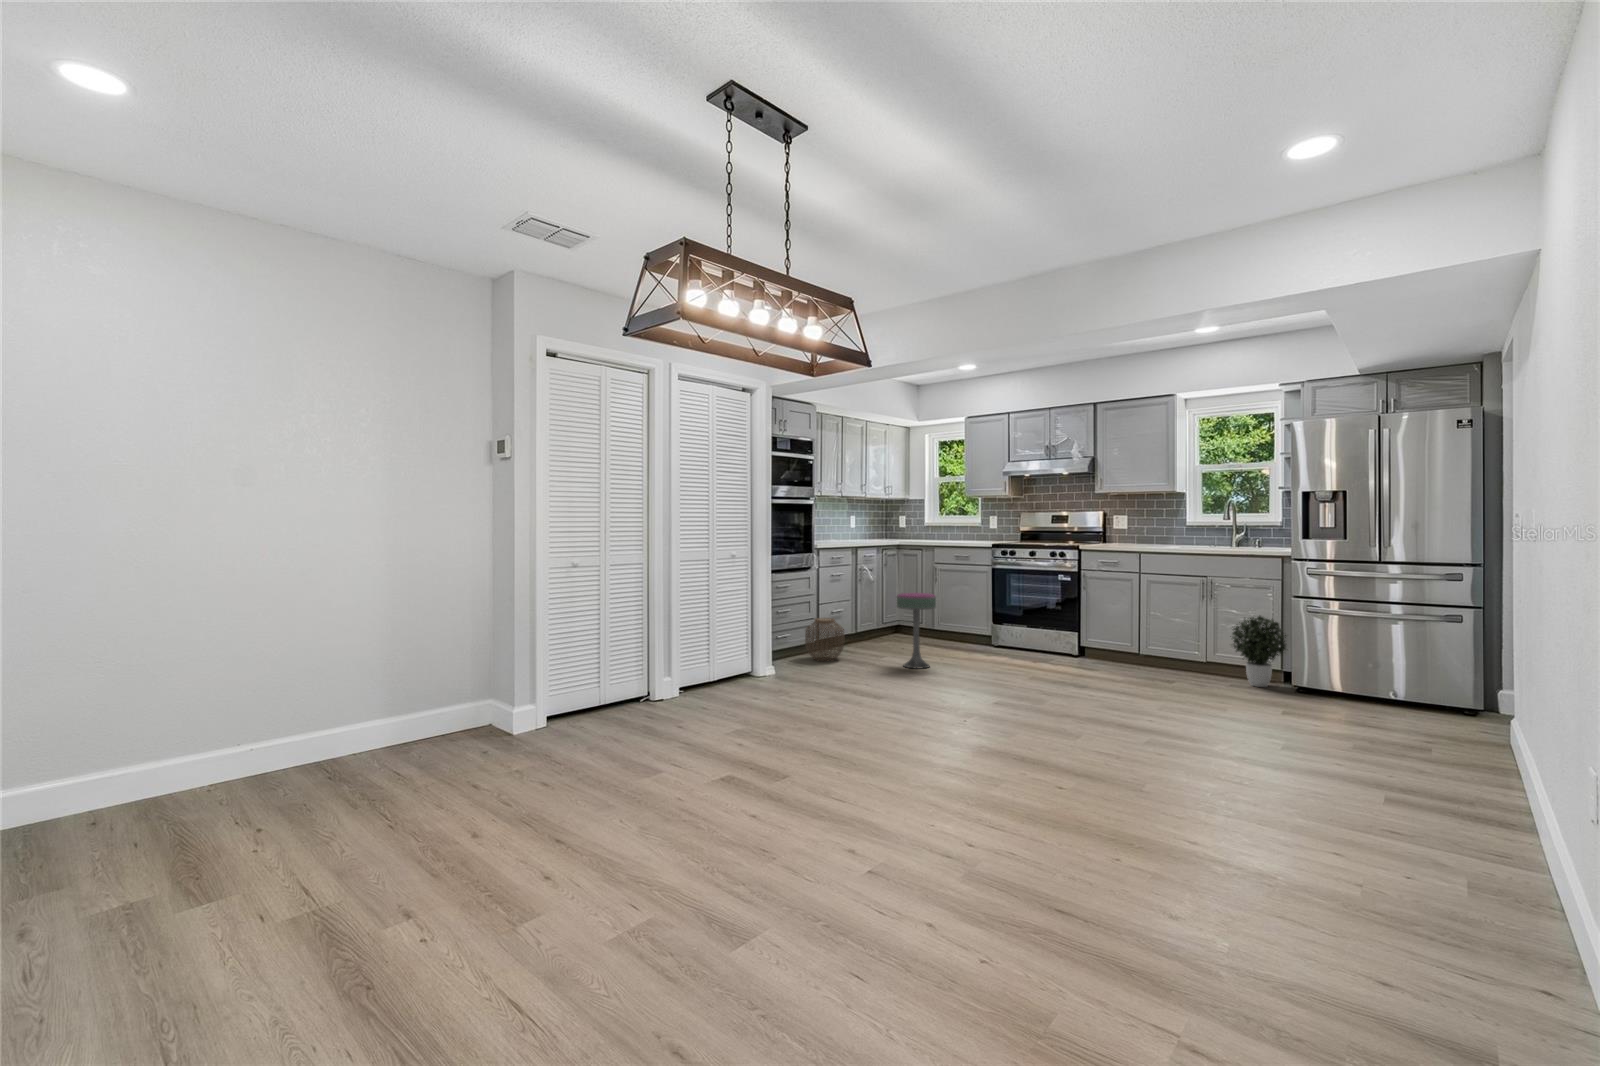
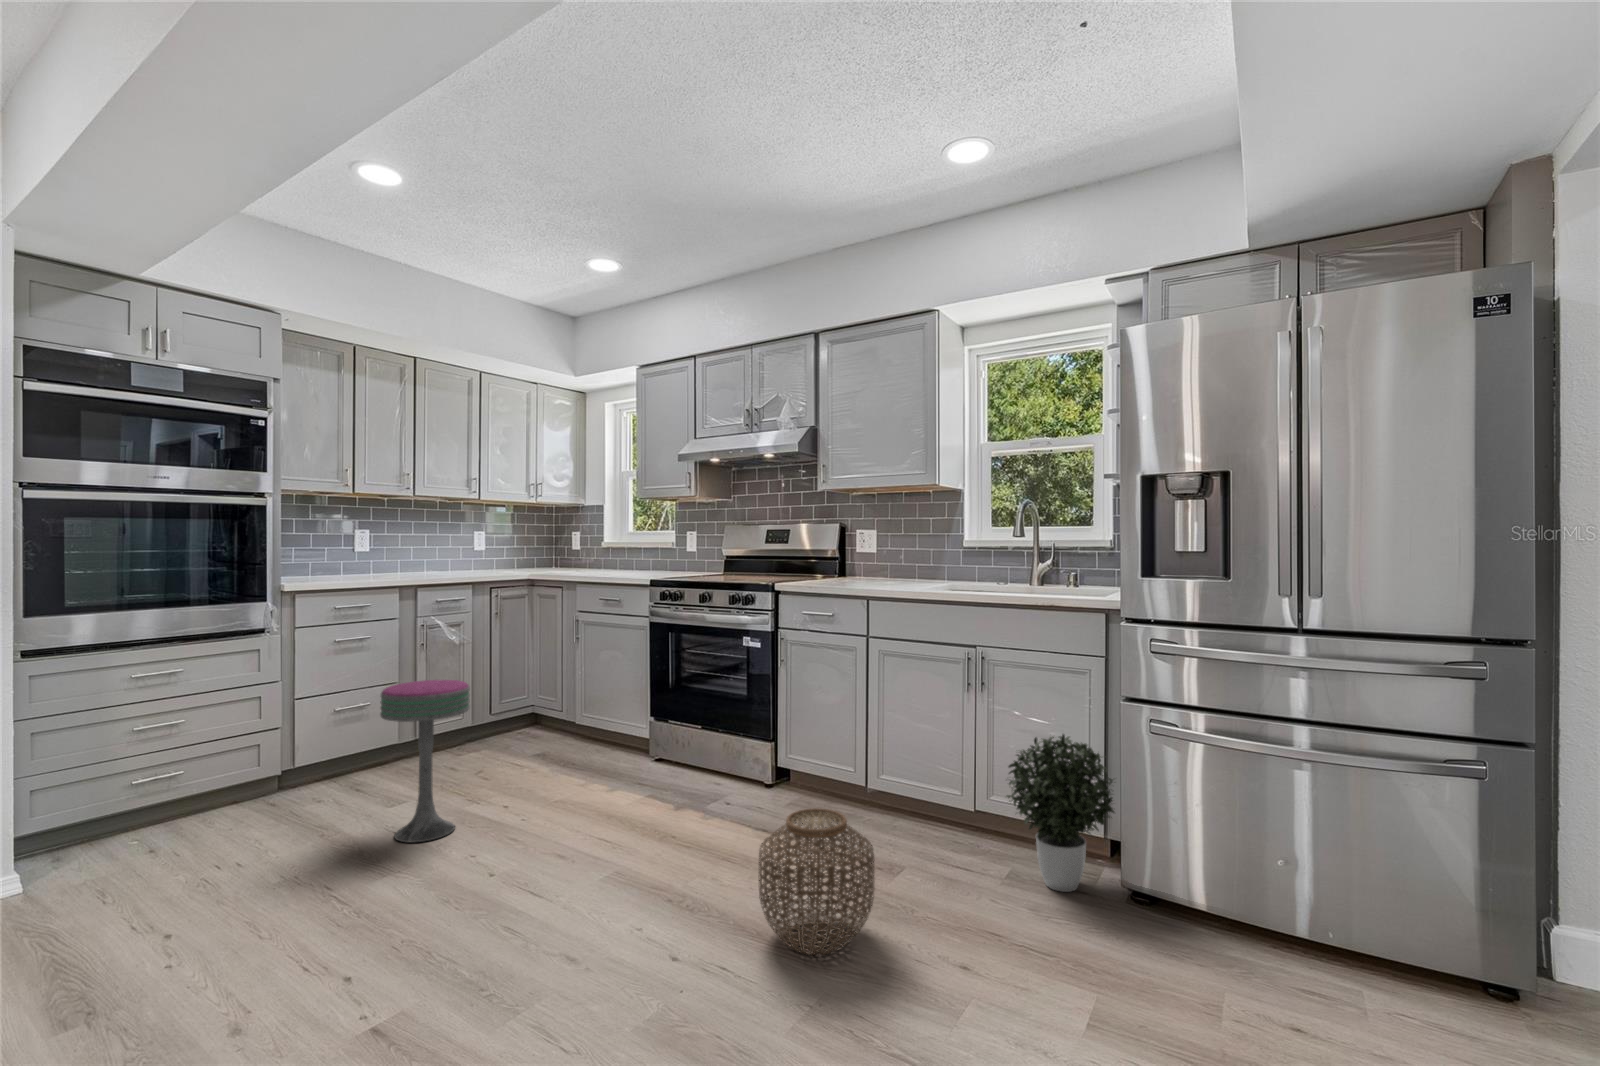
woven basket: present [805,618,844,661] -> present [759,808,874,955]

